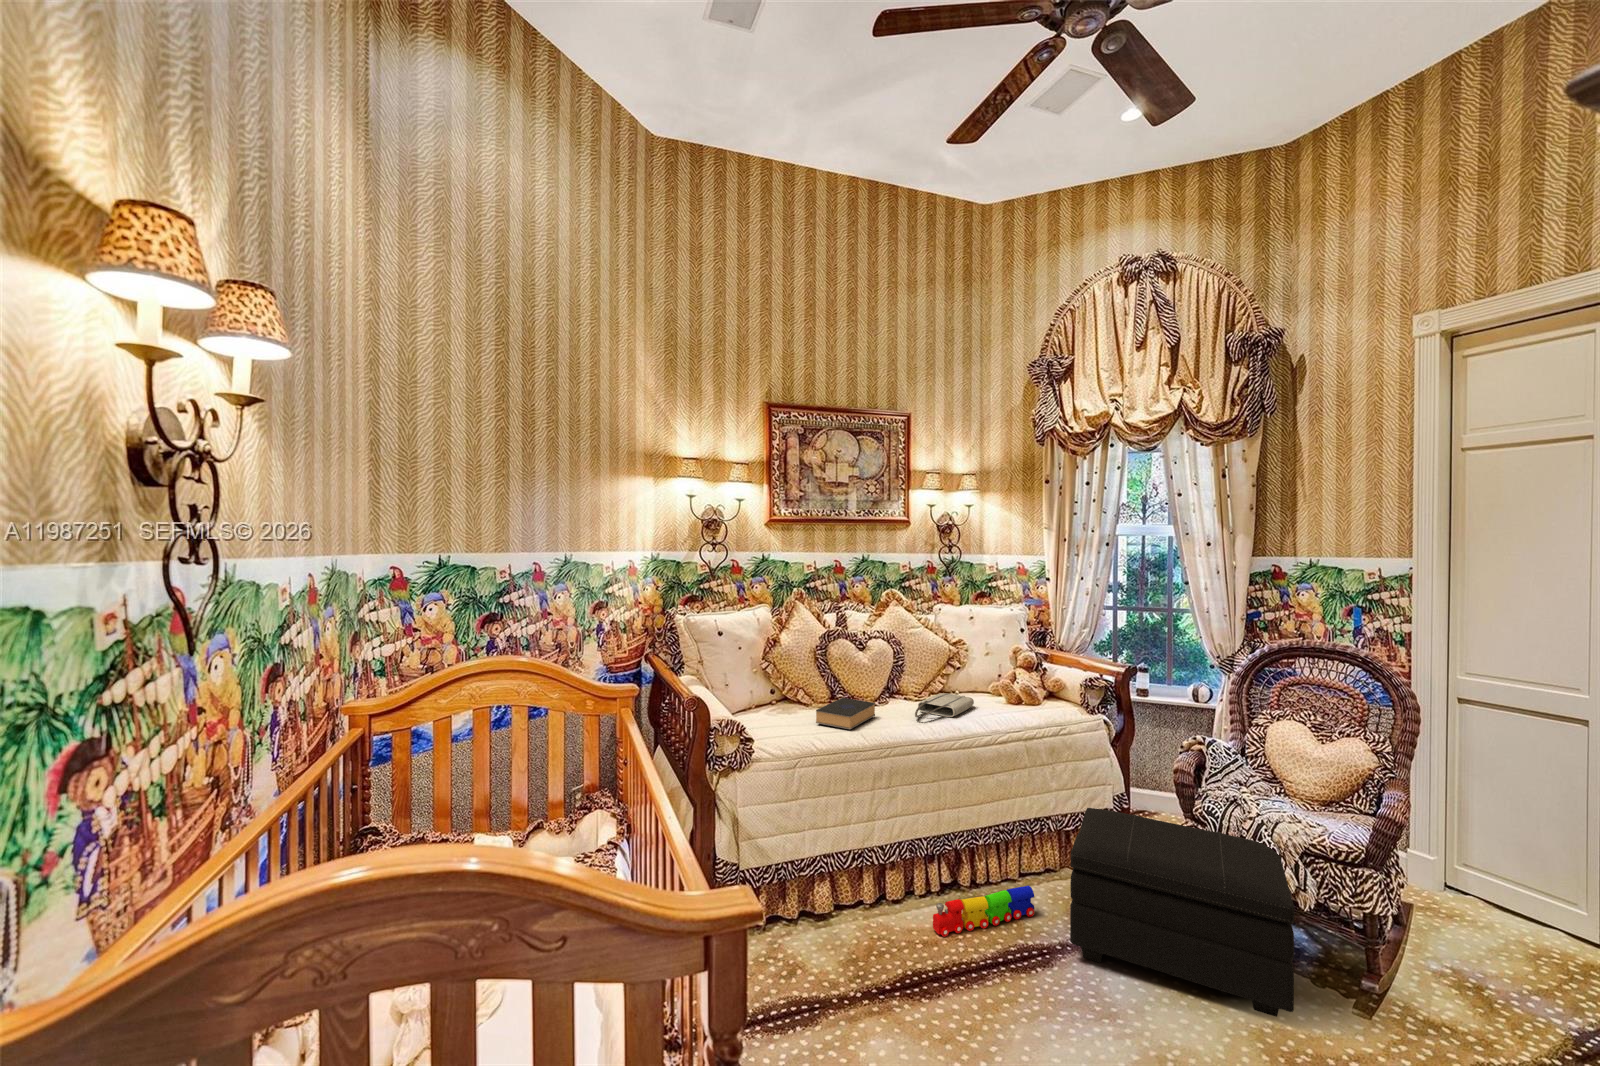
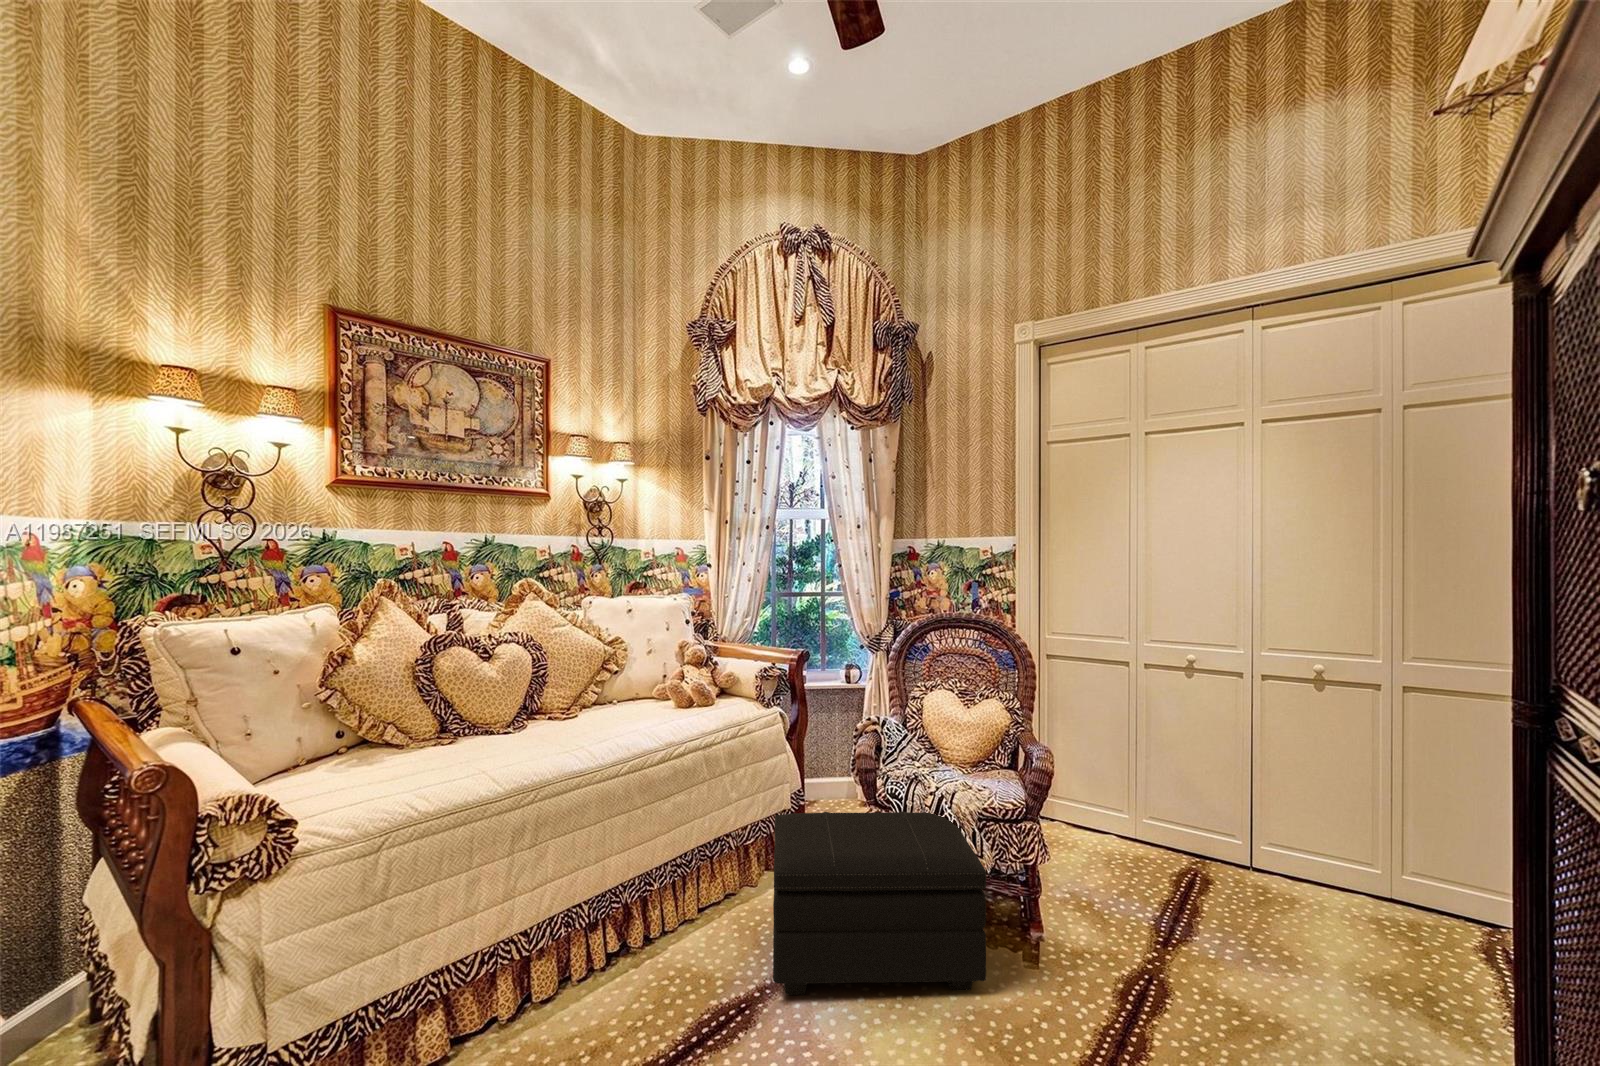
tote bag: present [915,693,974,719] -> none [569,708,640,742]
book: present [816,698,875,729] -> none [418,731,511,774]
toy train: present [933,886,1034,937] -> none [602,927,723,1031]

